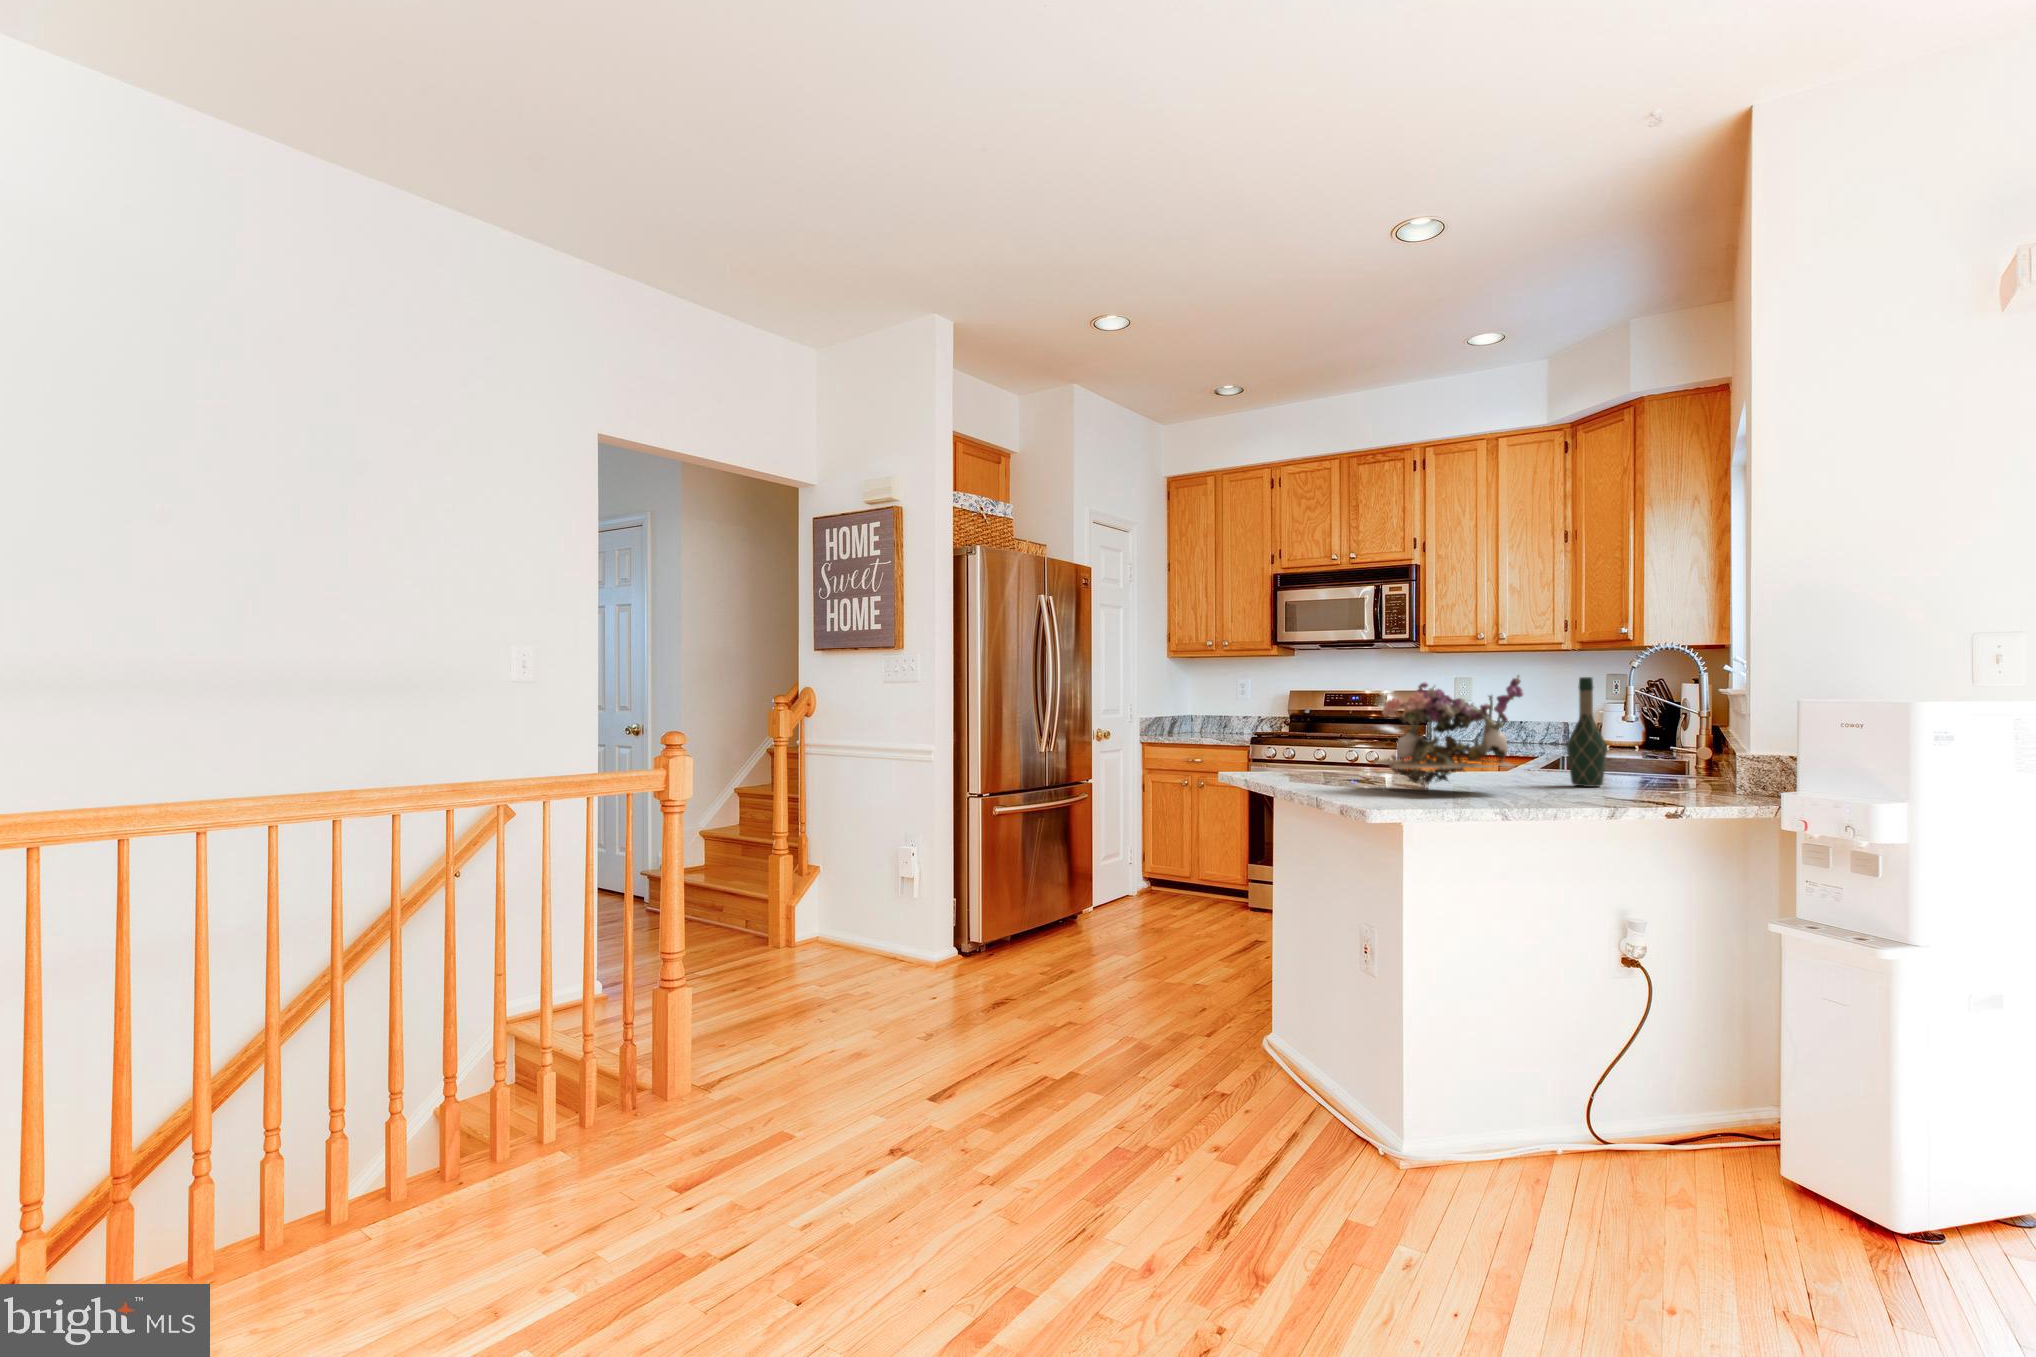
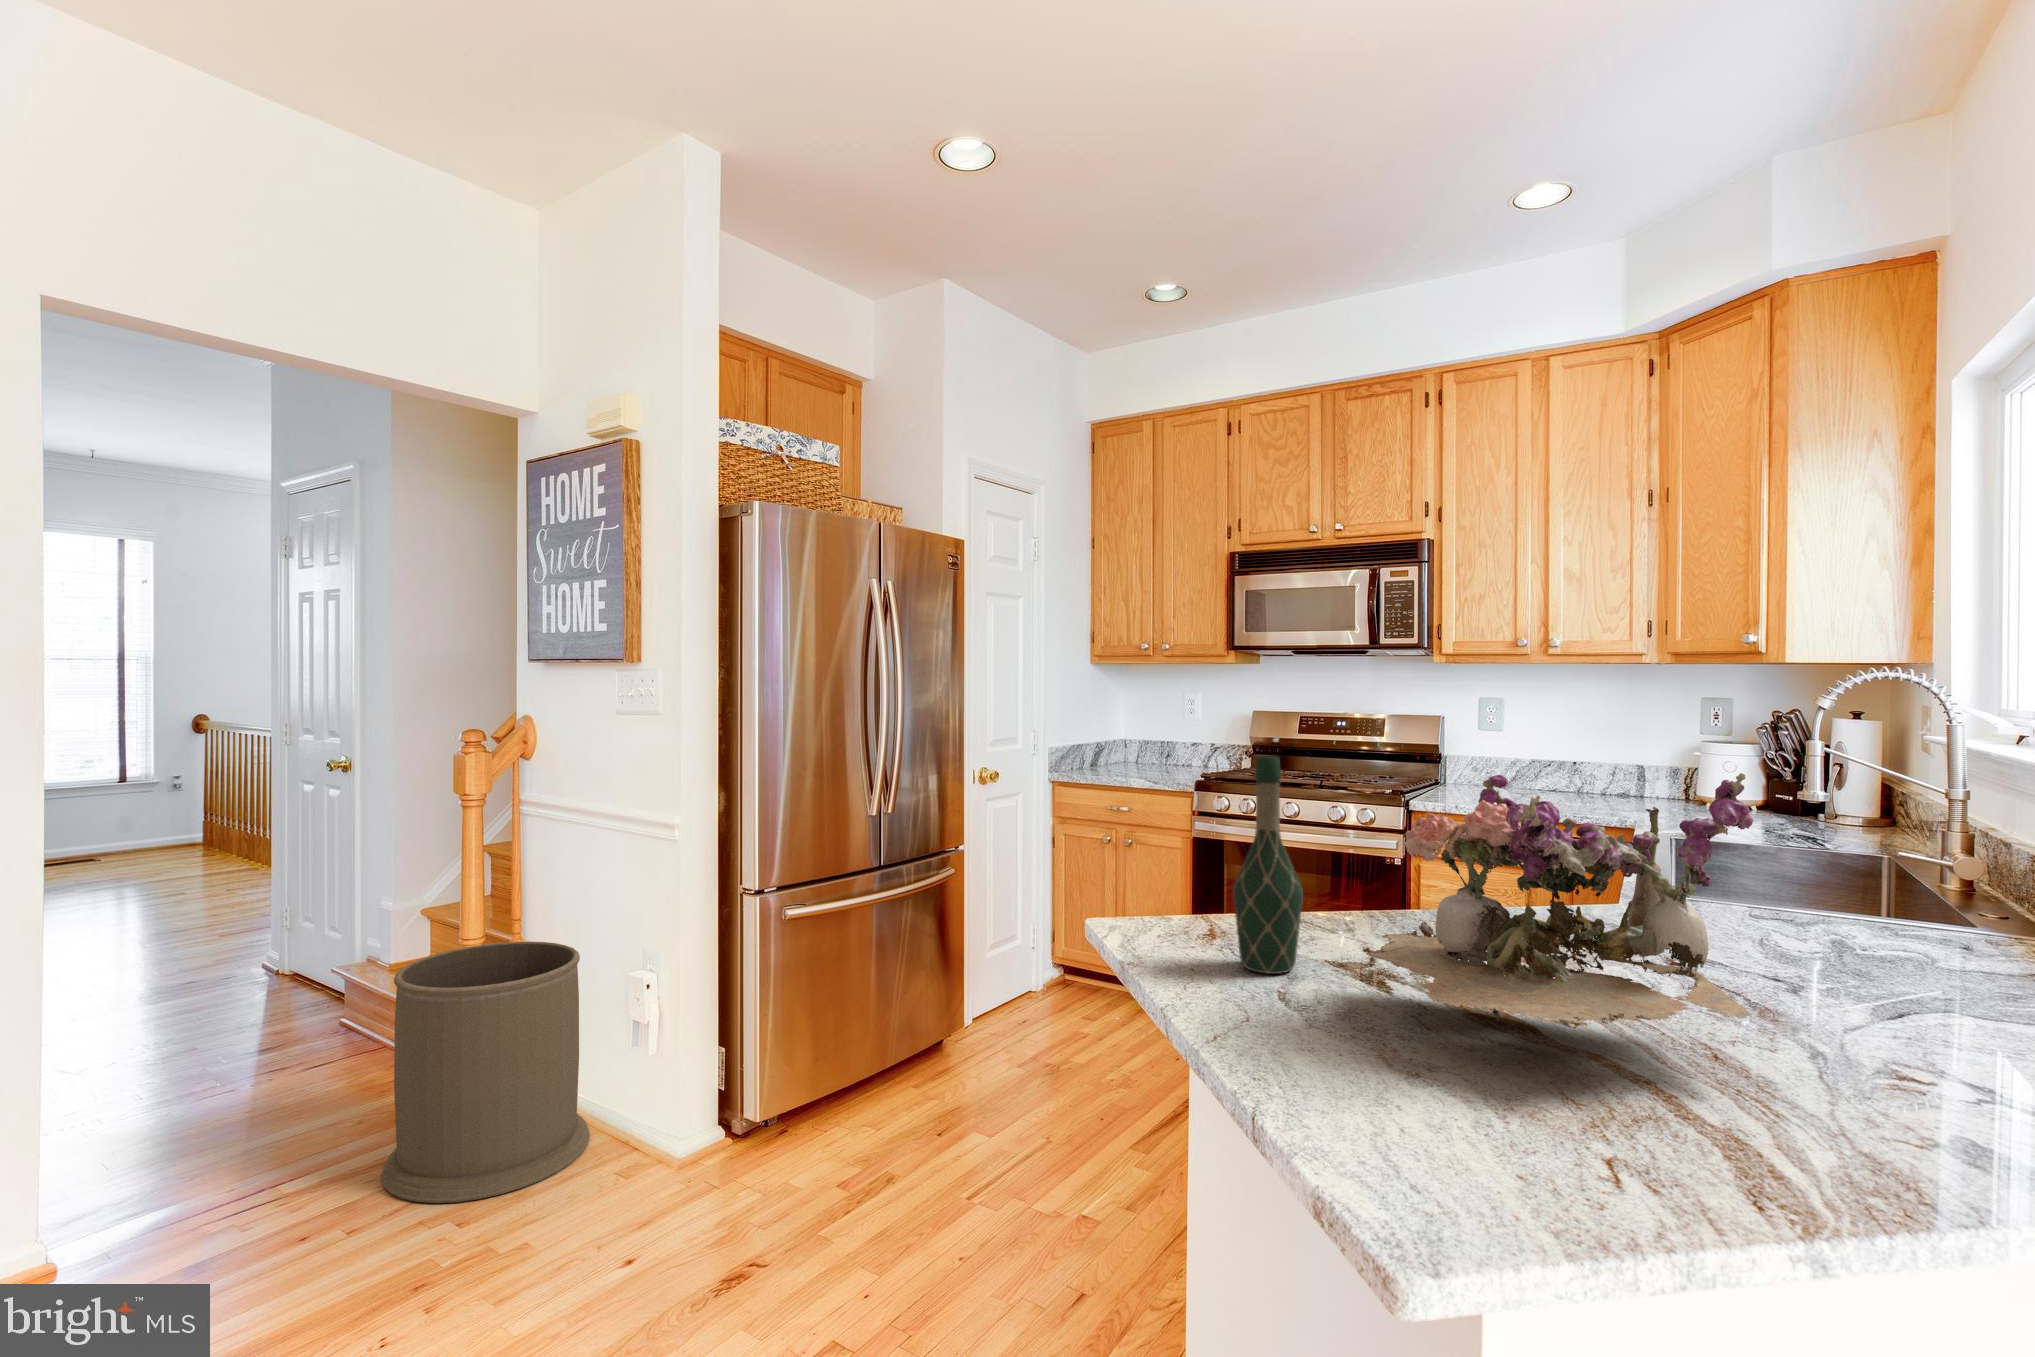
wine bottle: present [1567,677,1607,787] -> present [1233,756,1303,974]
trash can: none [755,832,873,978] -> present [381,942,590,1203]

